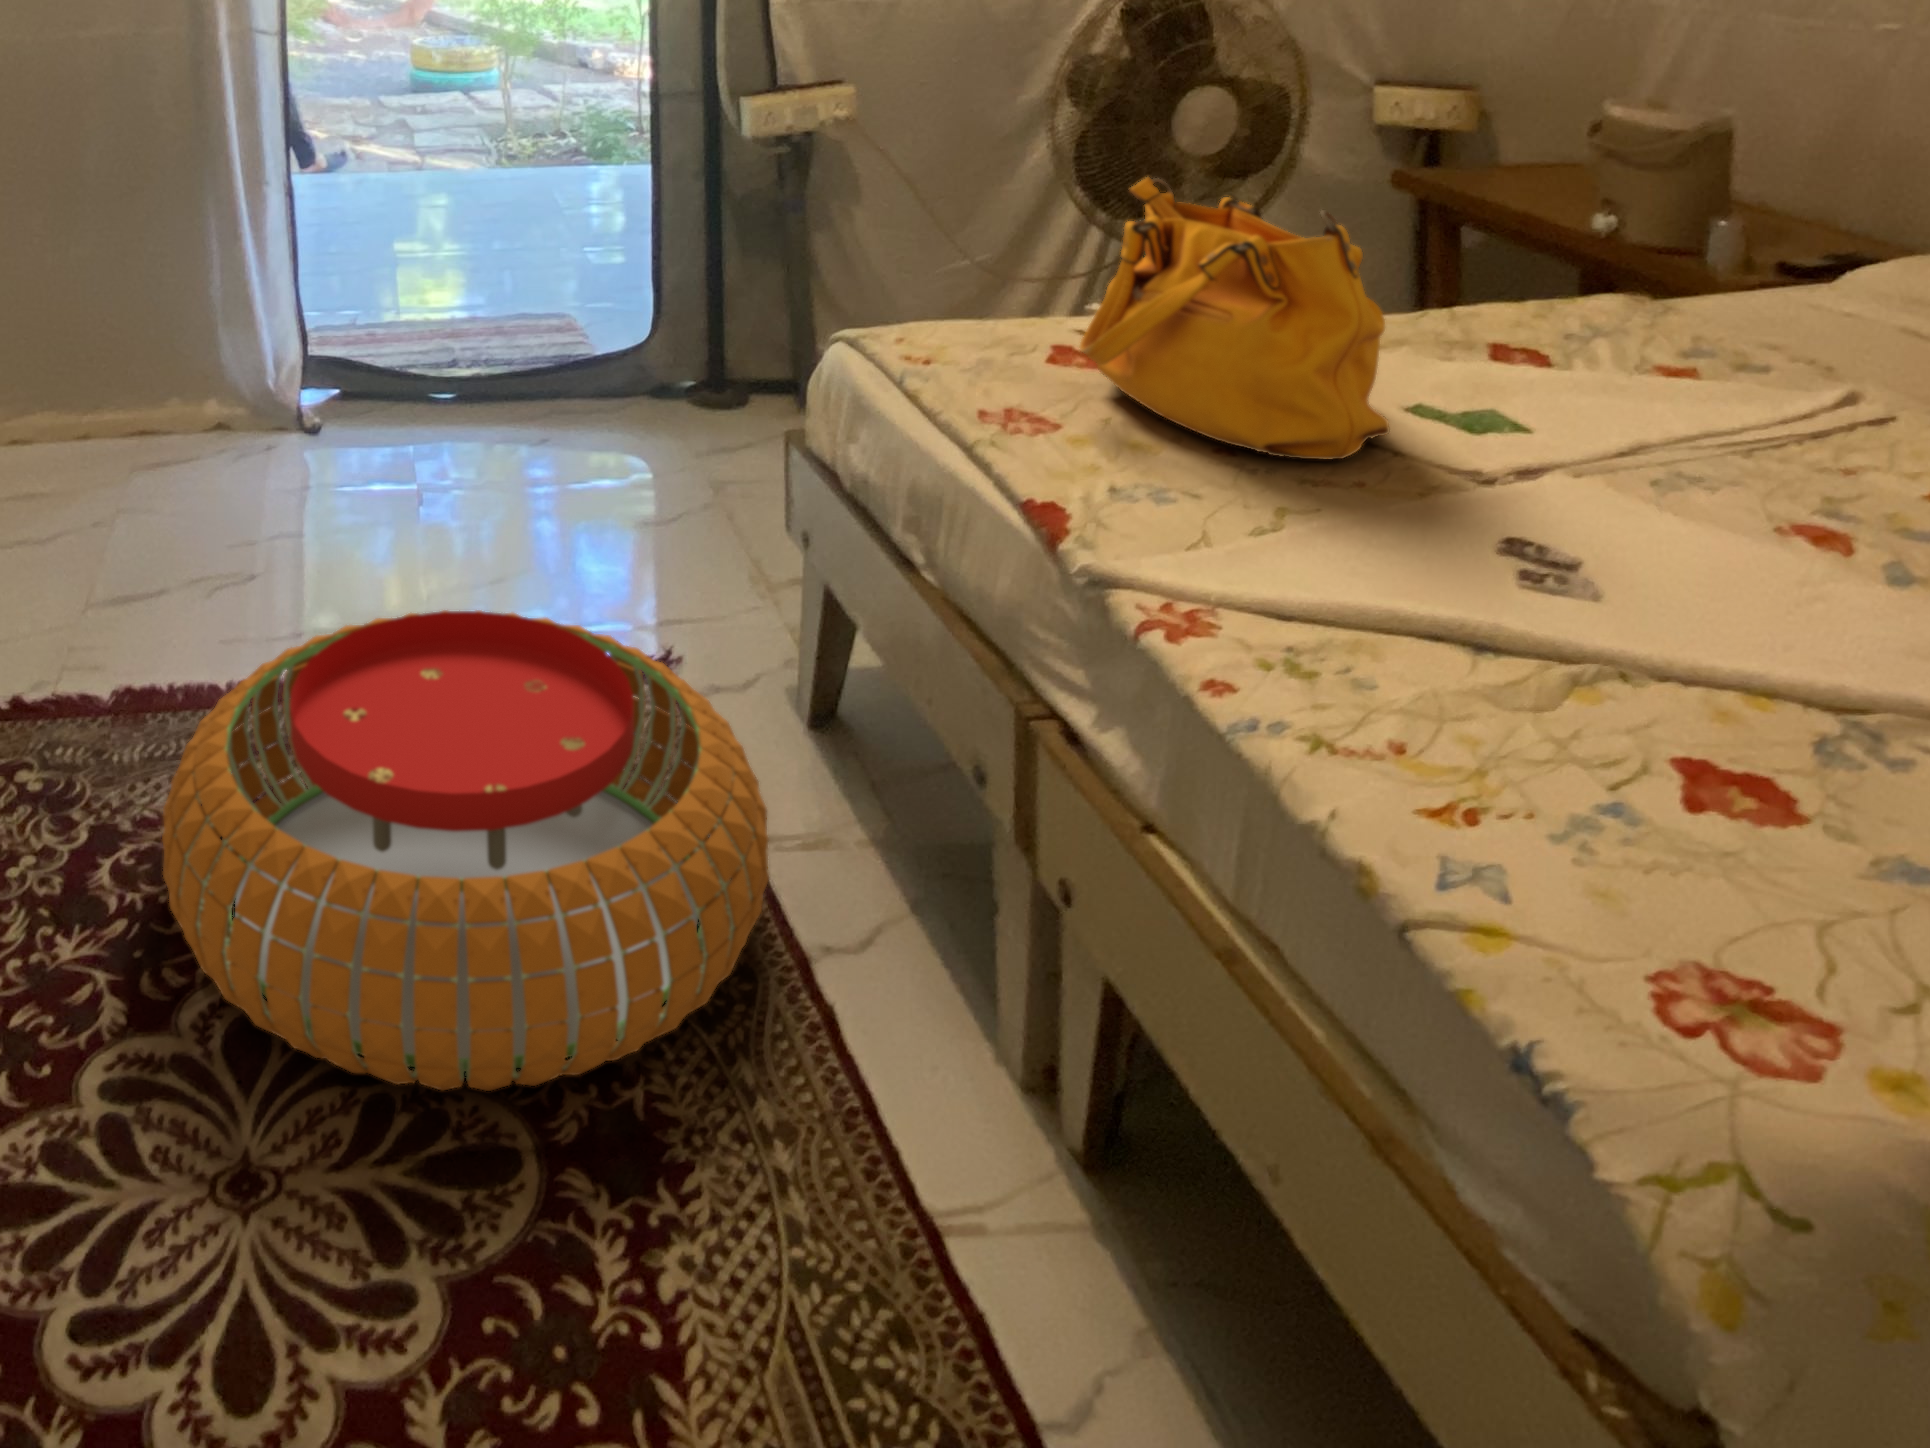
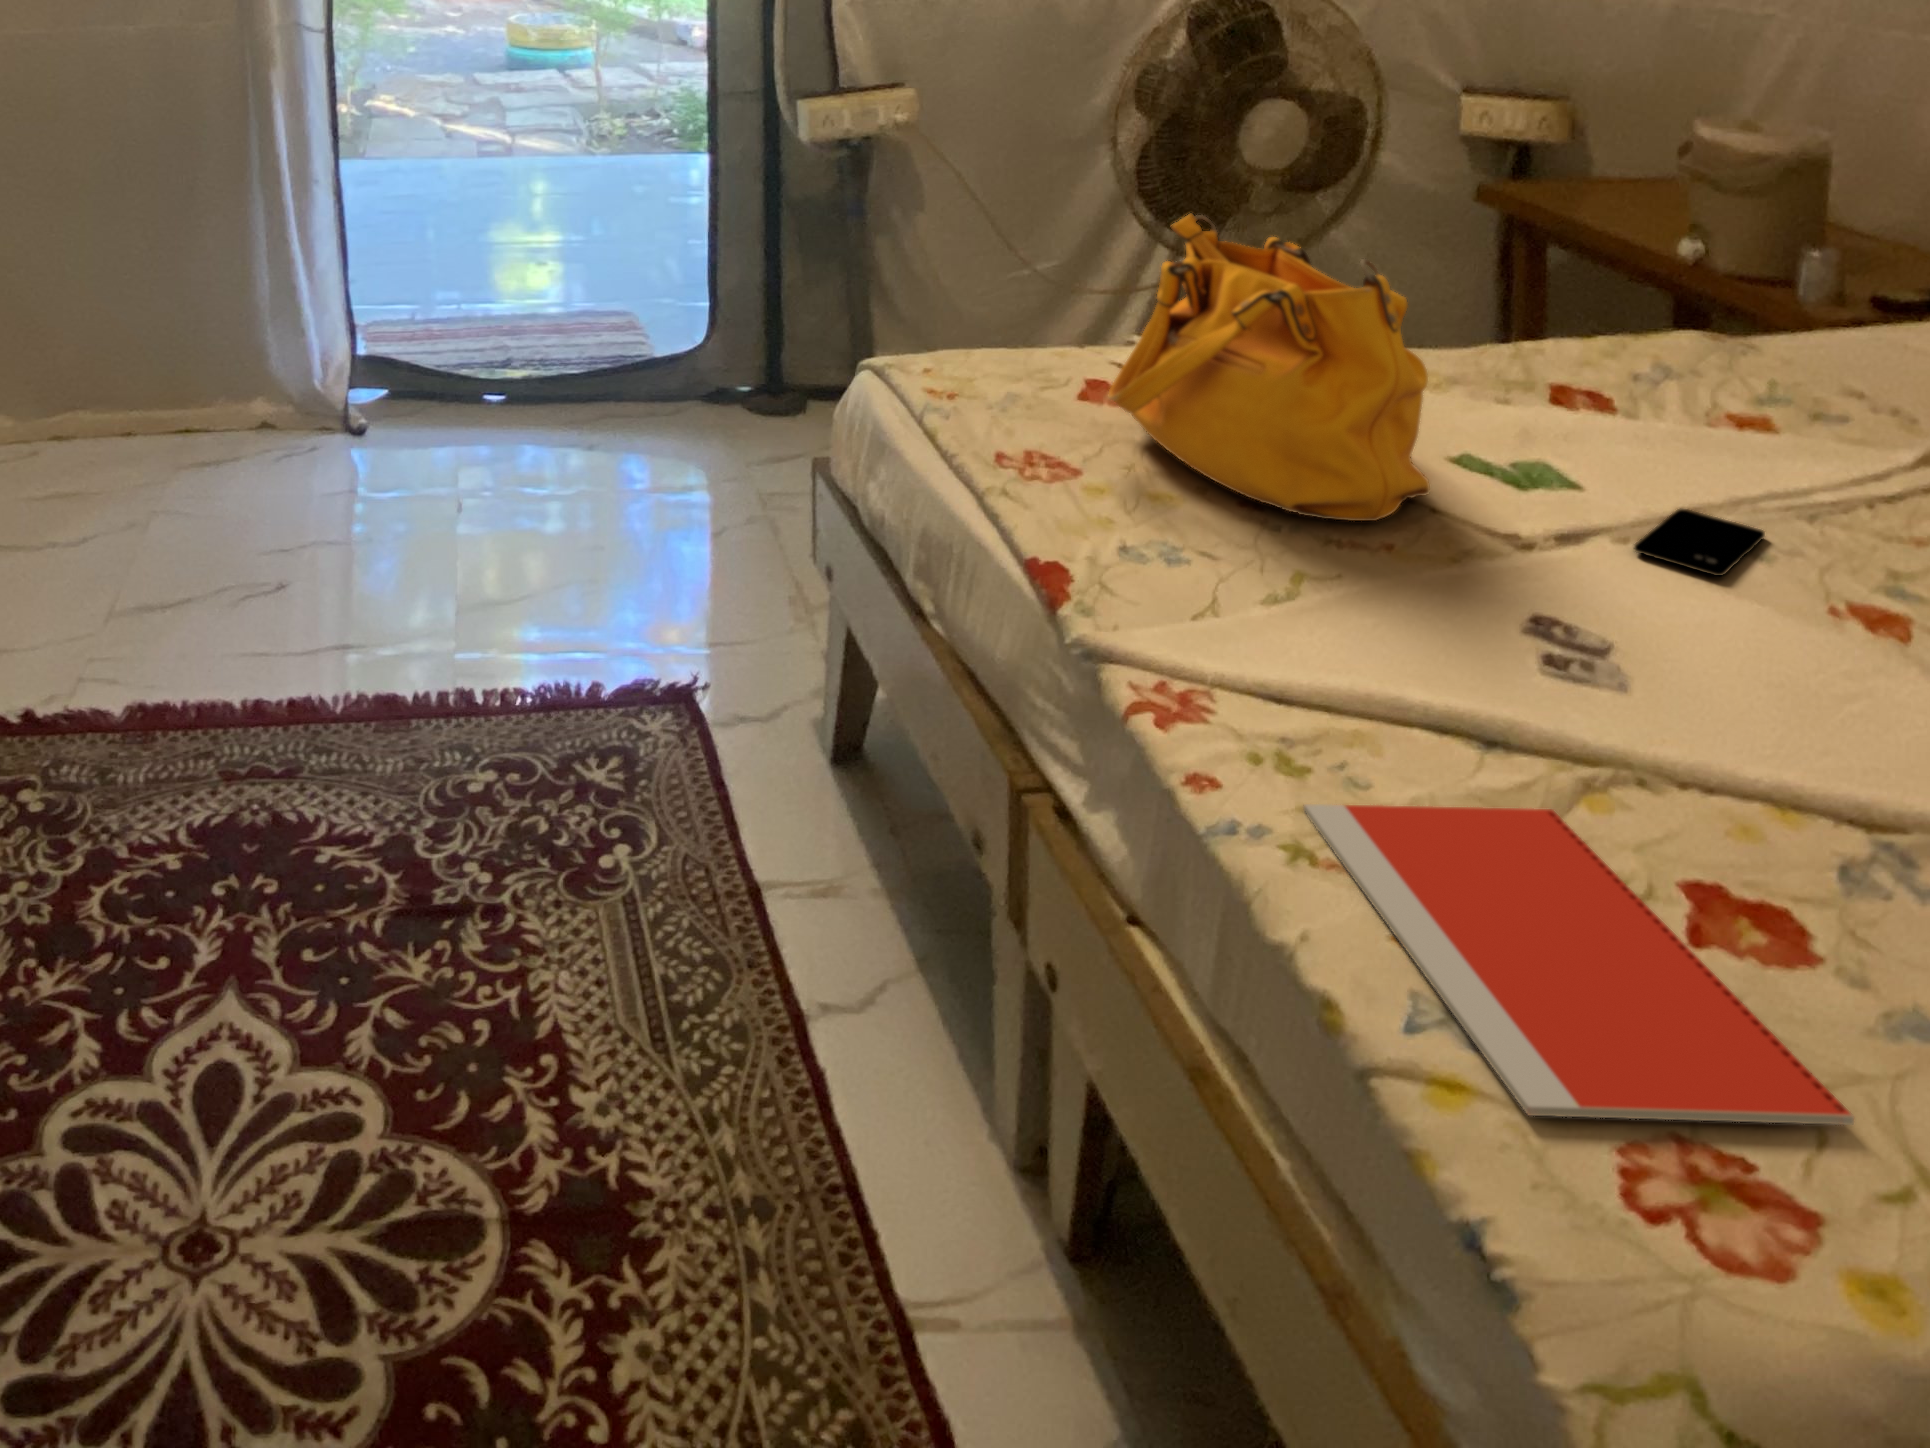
smartphone: none [1587,442,1706,500] -> present [1634,508,1765,576]
pouf: present [162,610,769,1091] -> none [143,643,767,1154]
notebook: none [1317,706,1875,972] -> present [1303,804,1854,1125]

